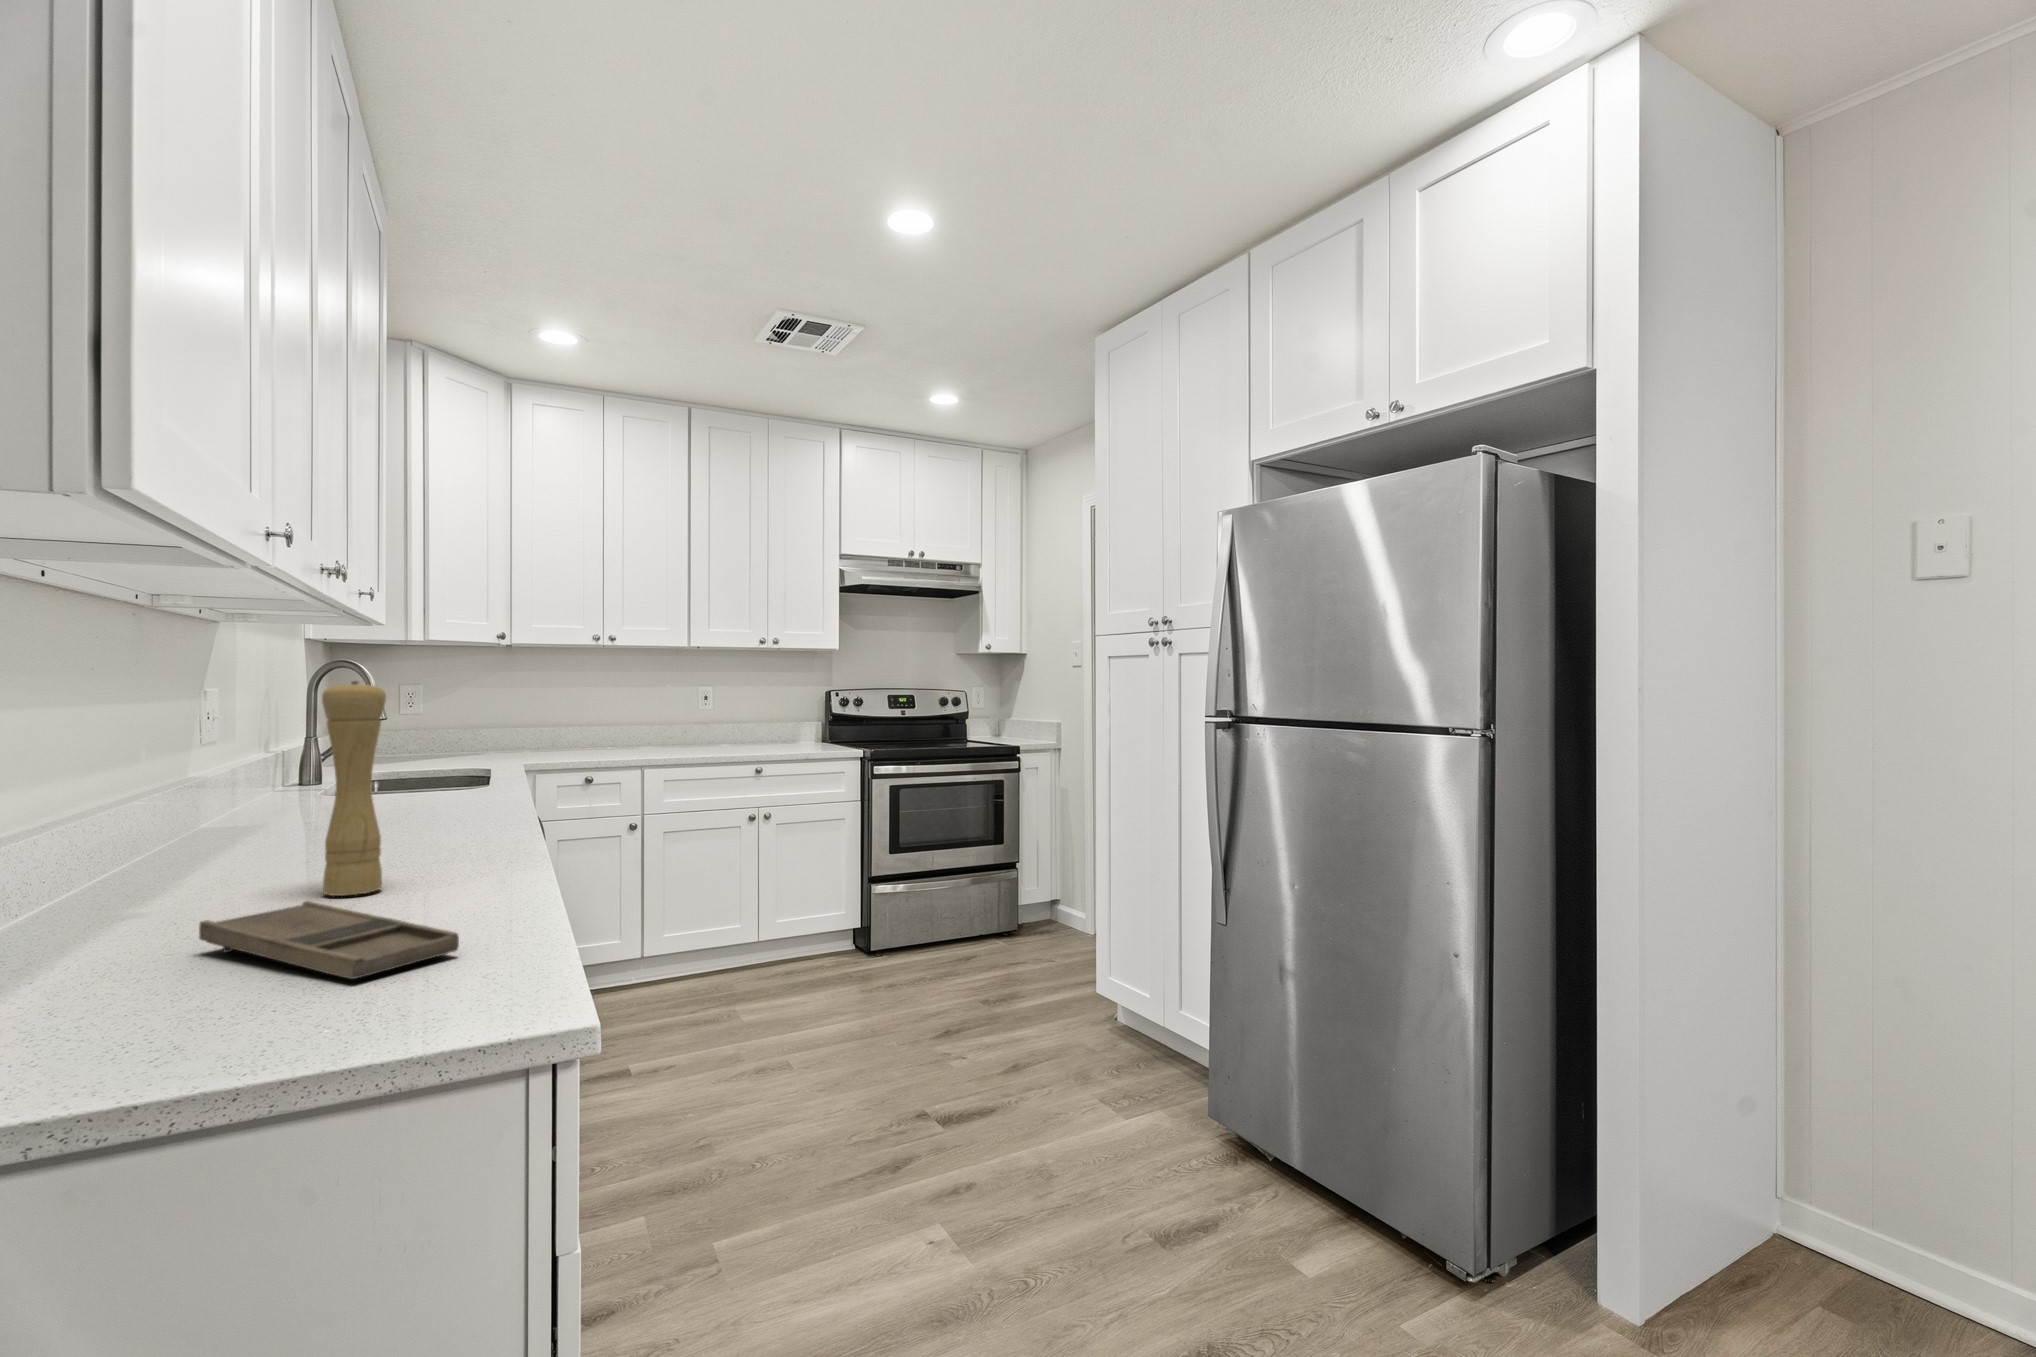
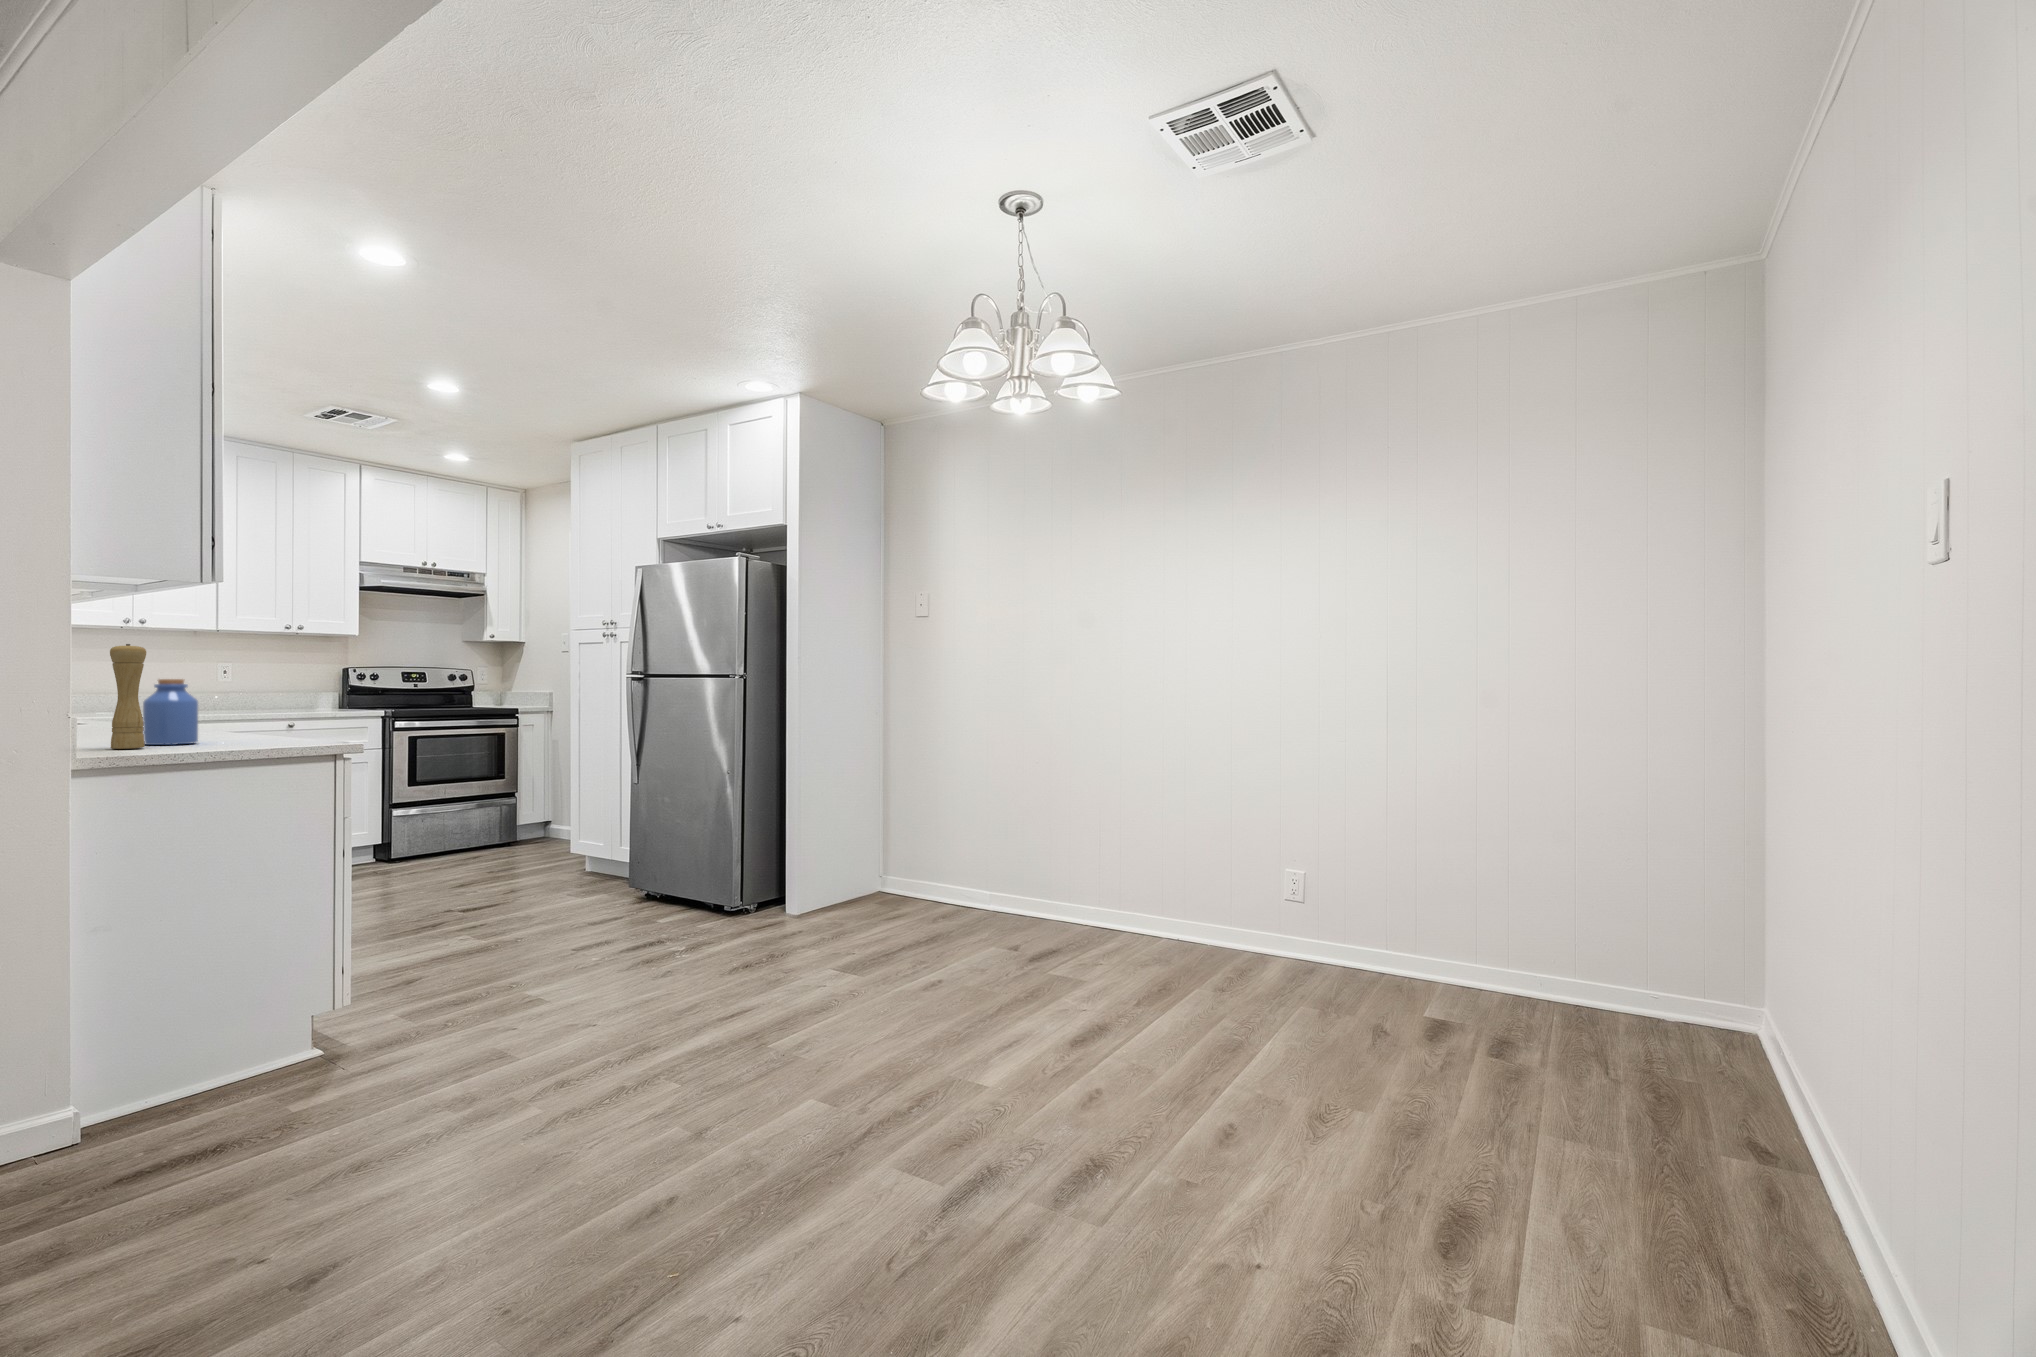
jar: none [414,744,503,874] -> present [143,679,198,745]
tray: present [199,901,459,979] -> none [103,740,245,756]

